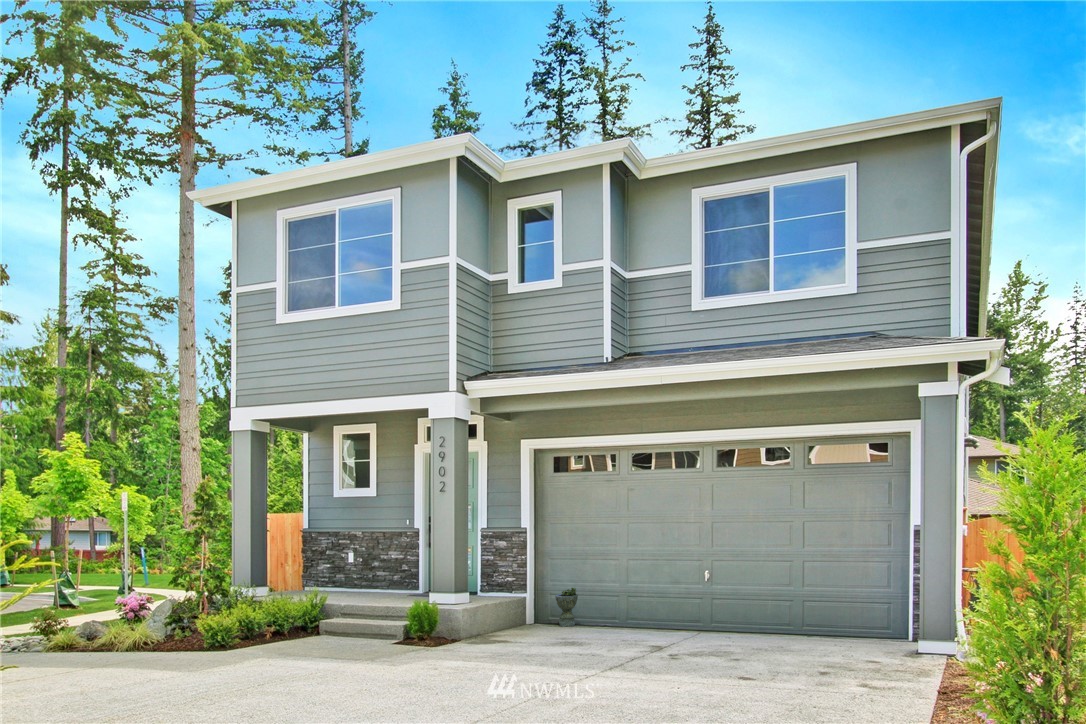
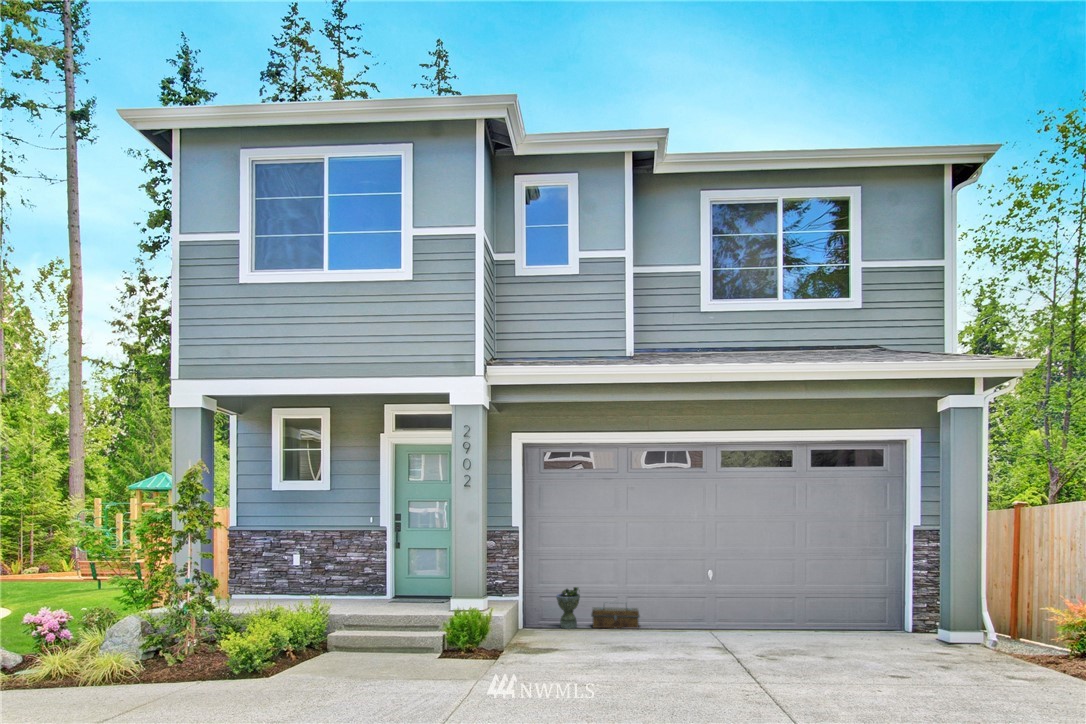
toolbox: none [585,603,634,629] -> present [591,607,640,629]

